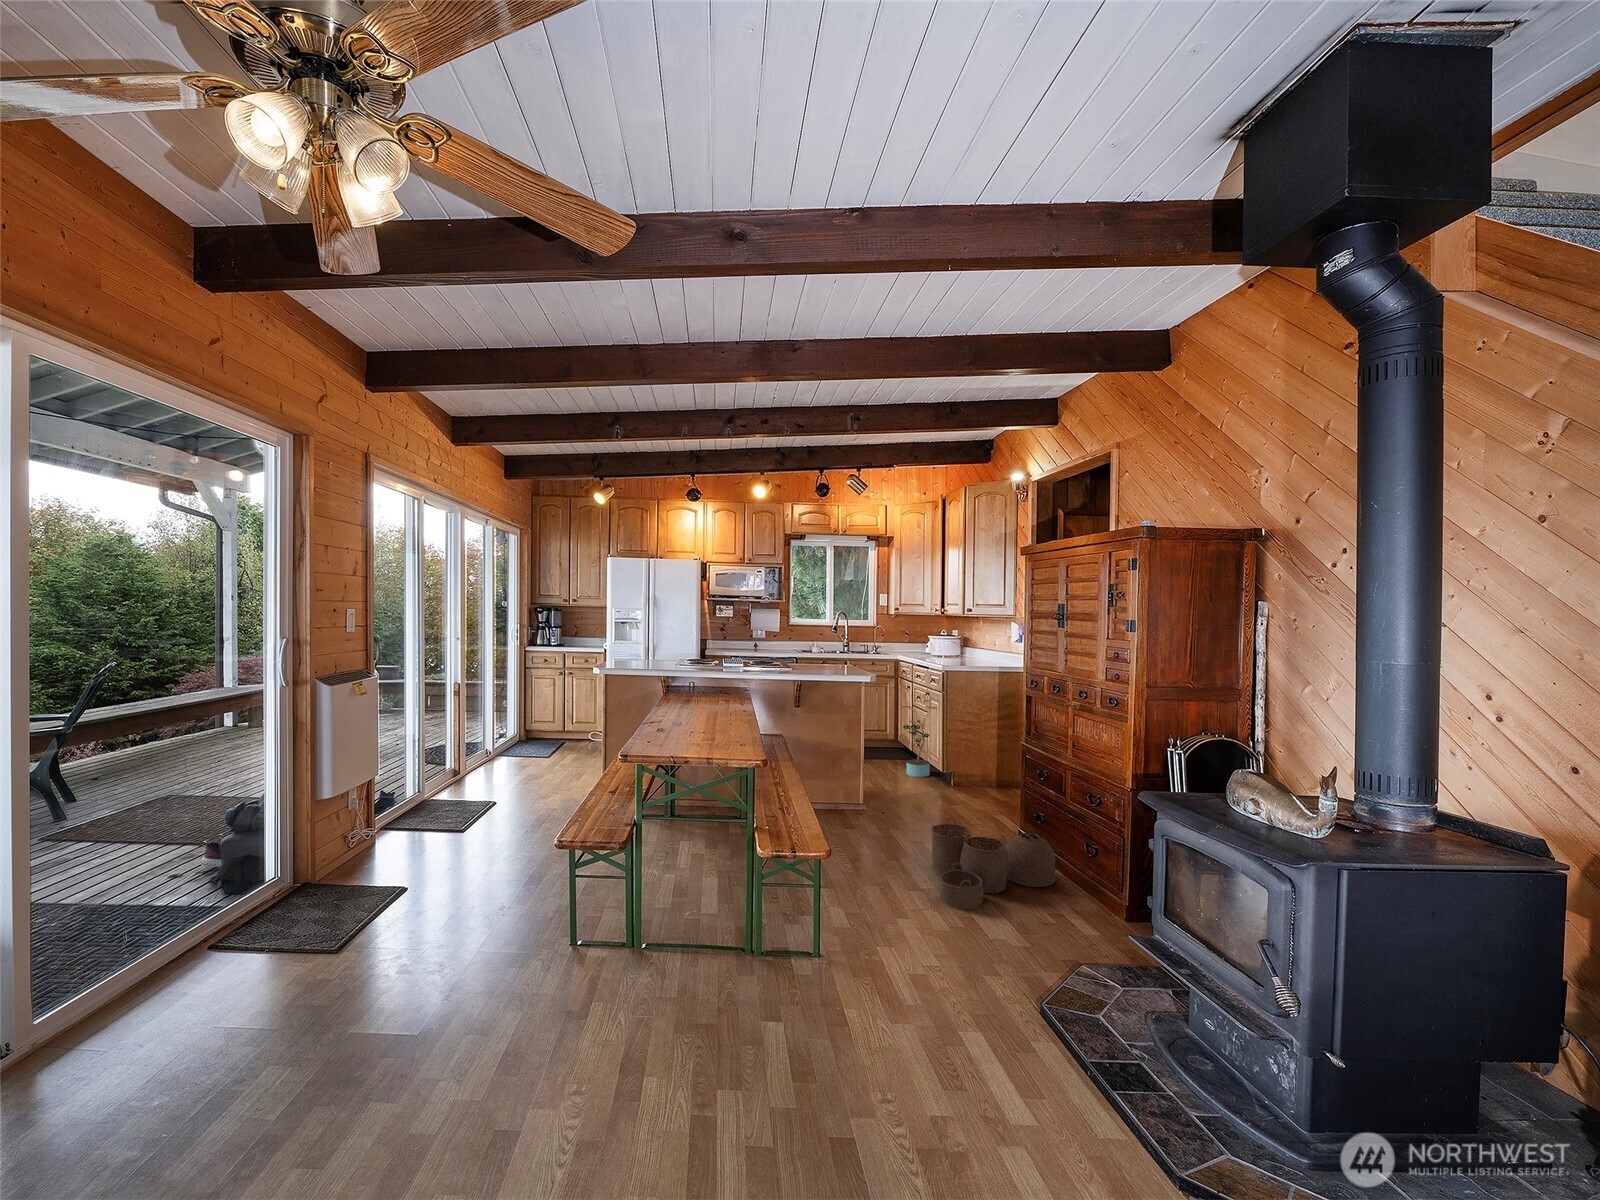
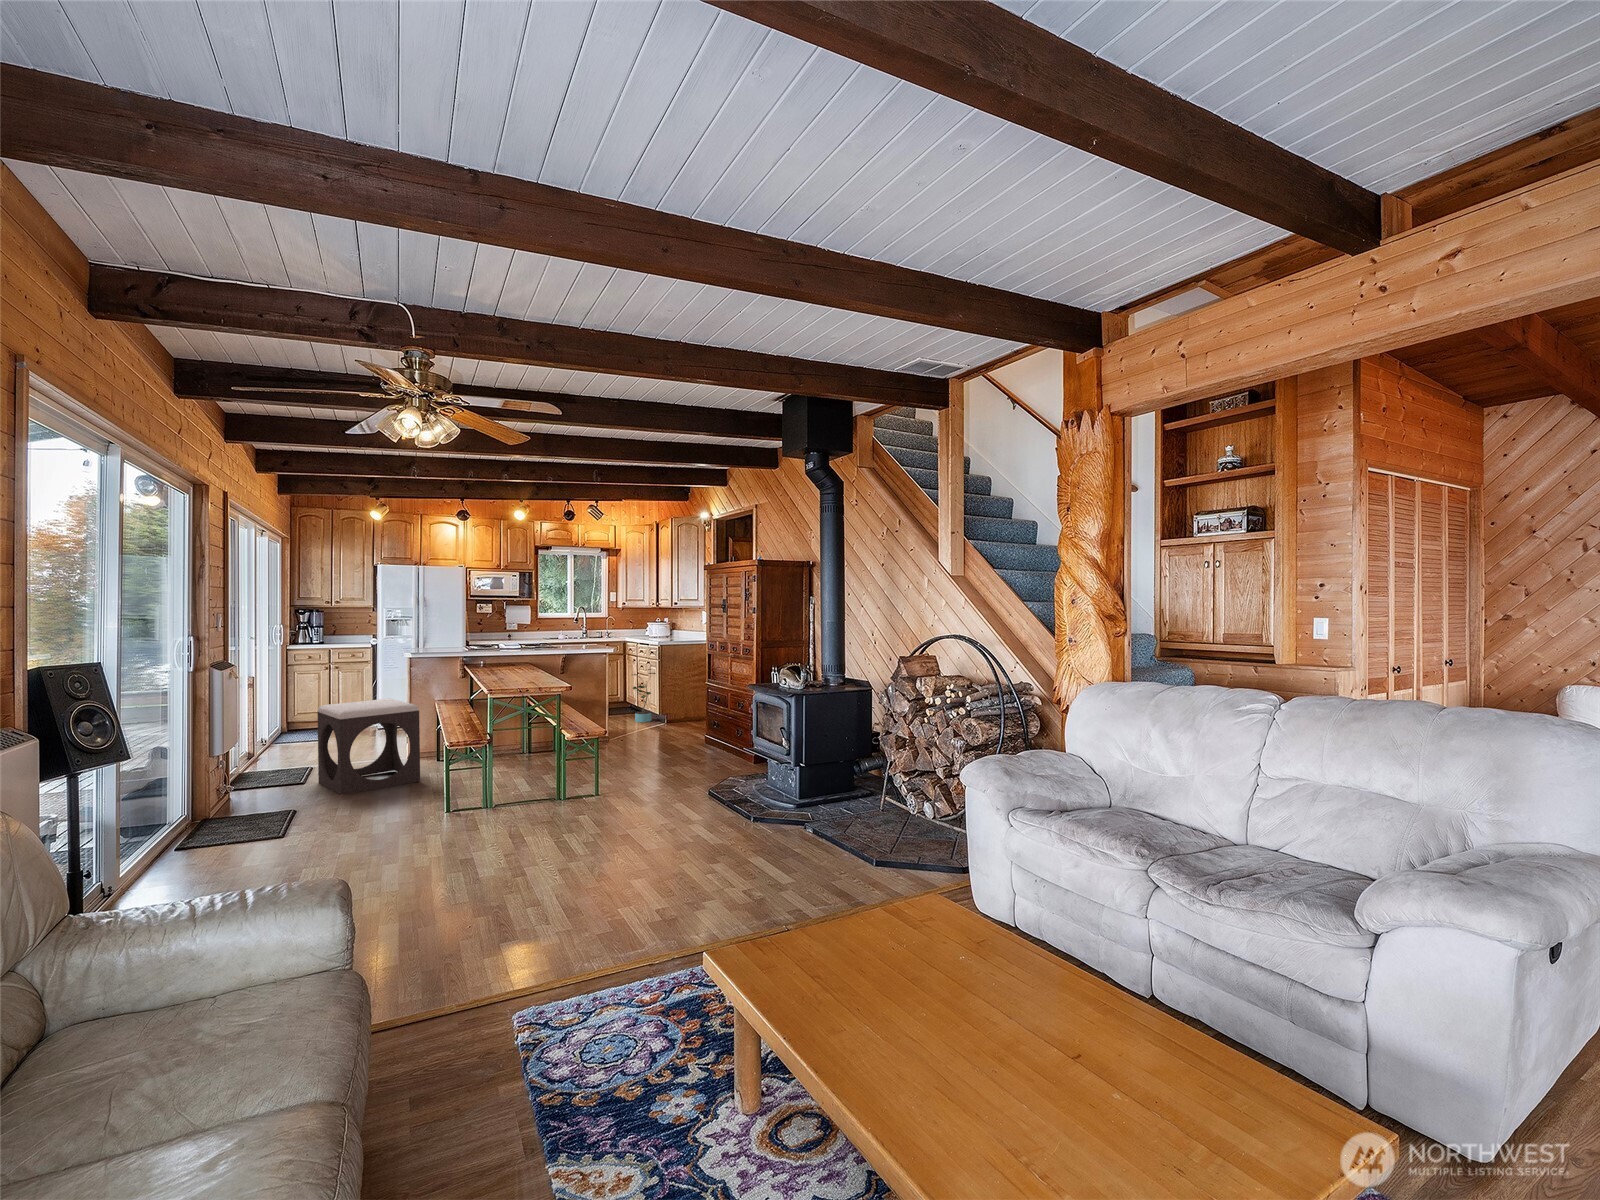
footstool: none [398,749,536,924] -> present [317,699,420,795]
woven basket: present [931,817,1056,910] -> none [655,724,722,763]

